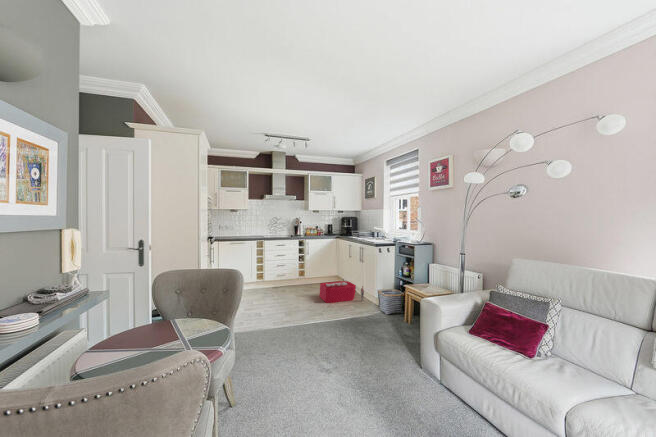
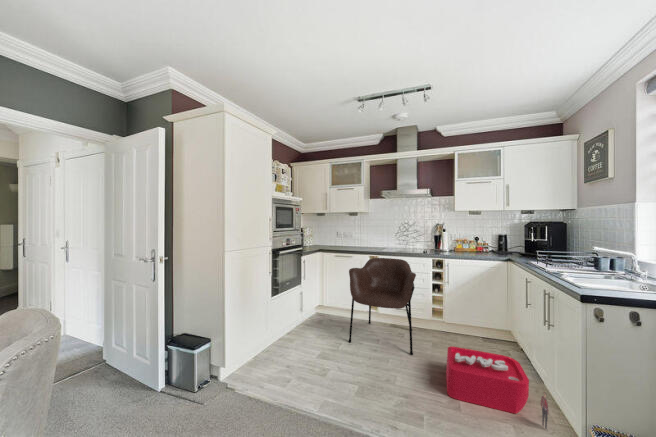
armchair: none [256,241,299,300] -> present [349,258,416,355]

